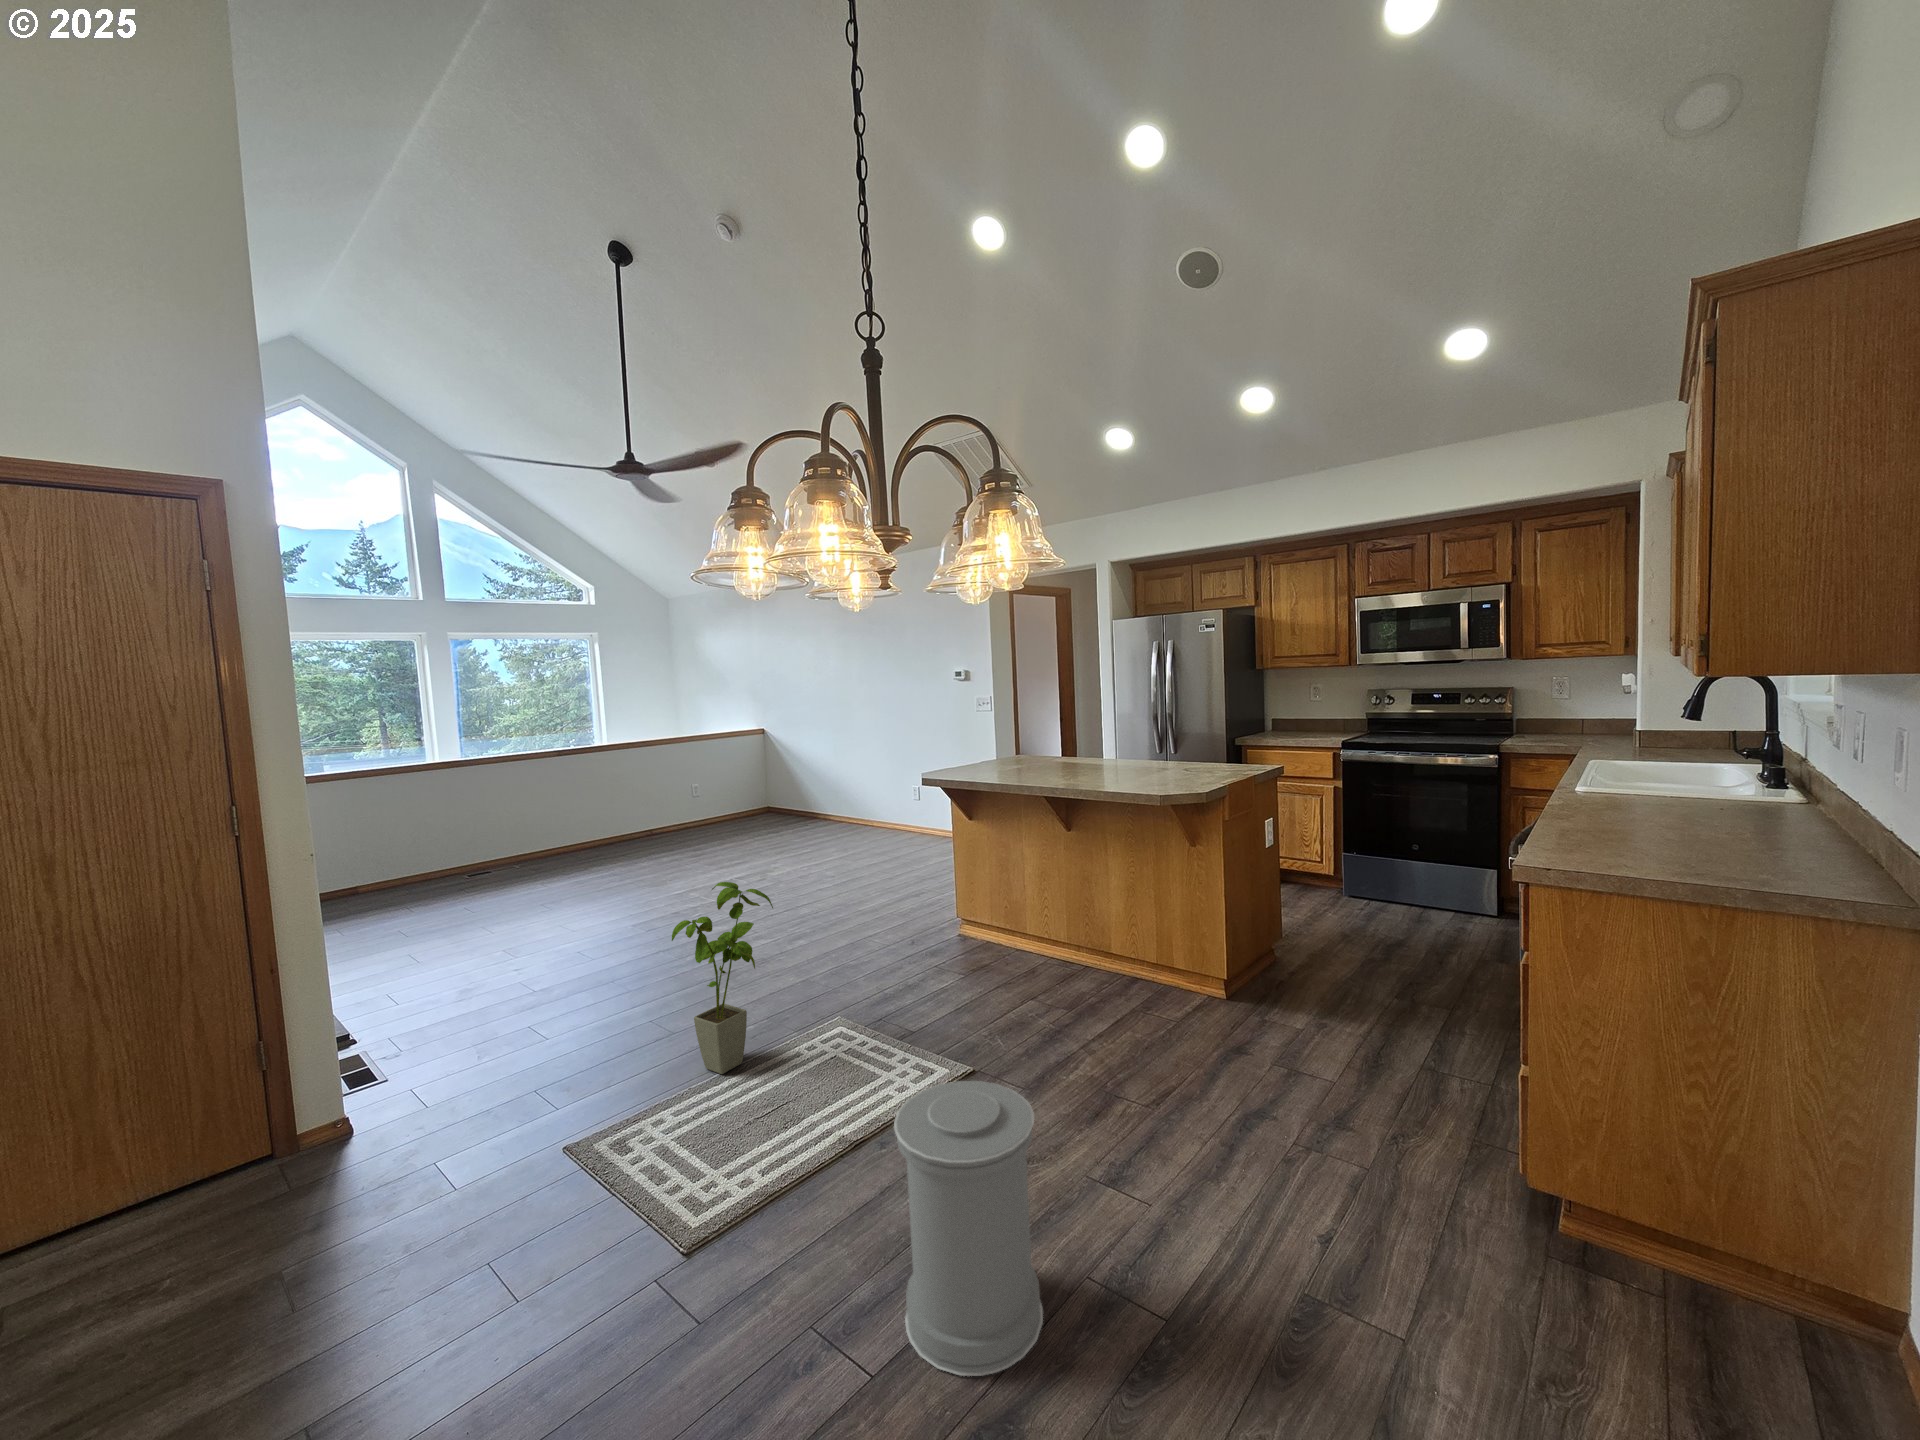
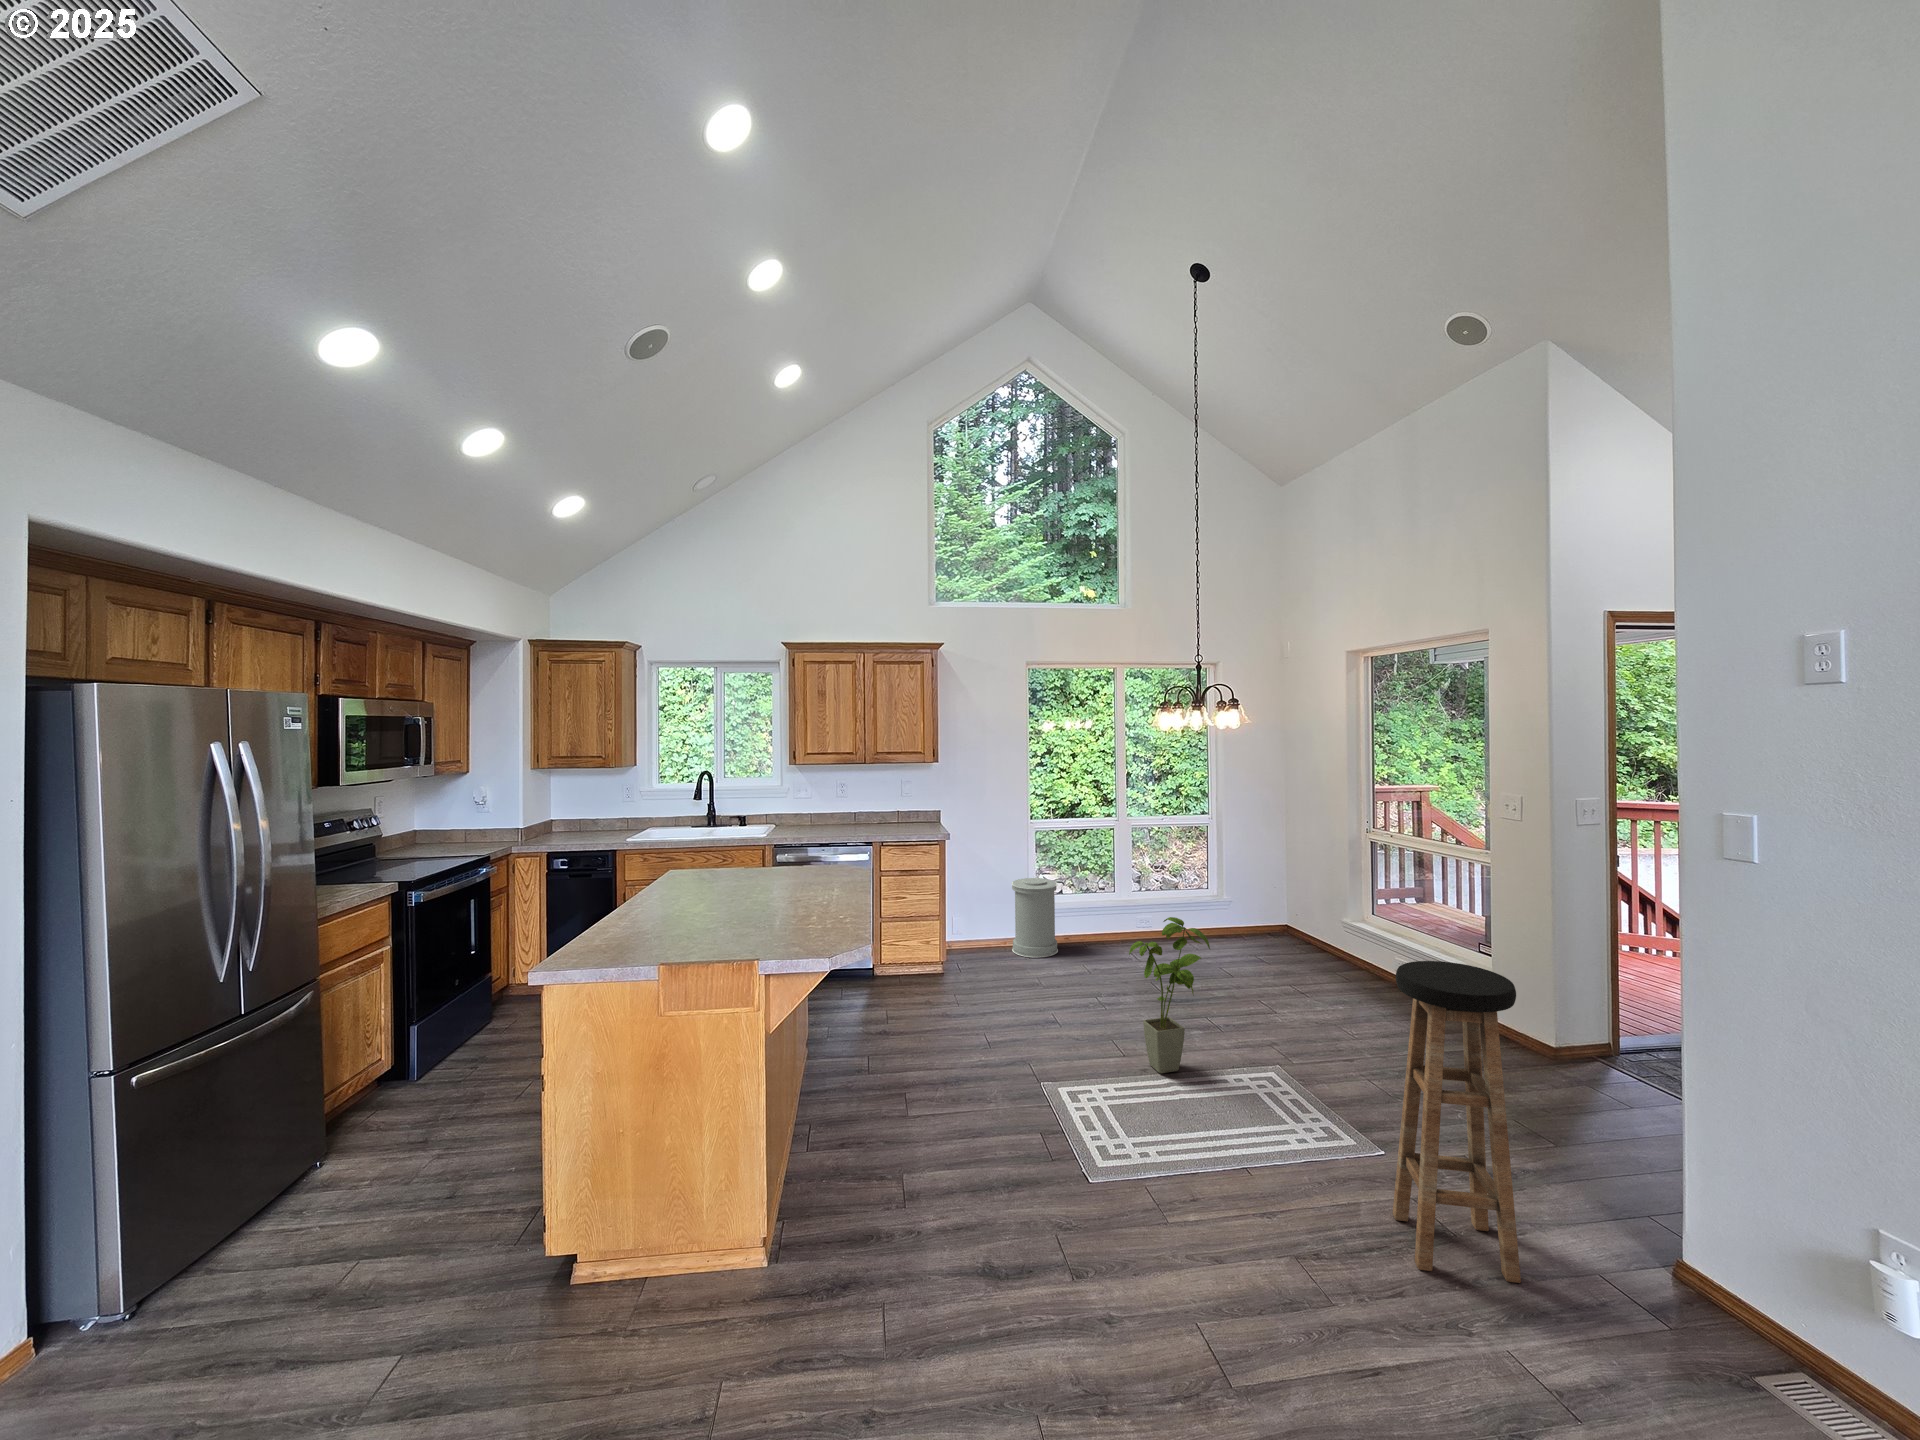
bar stool: none [1010,853,1136,1172] -> present [1392,961,1521,1283]
trash can: present [894,1081,1043,1376] -> present [1011,878,1058,958]

